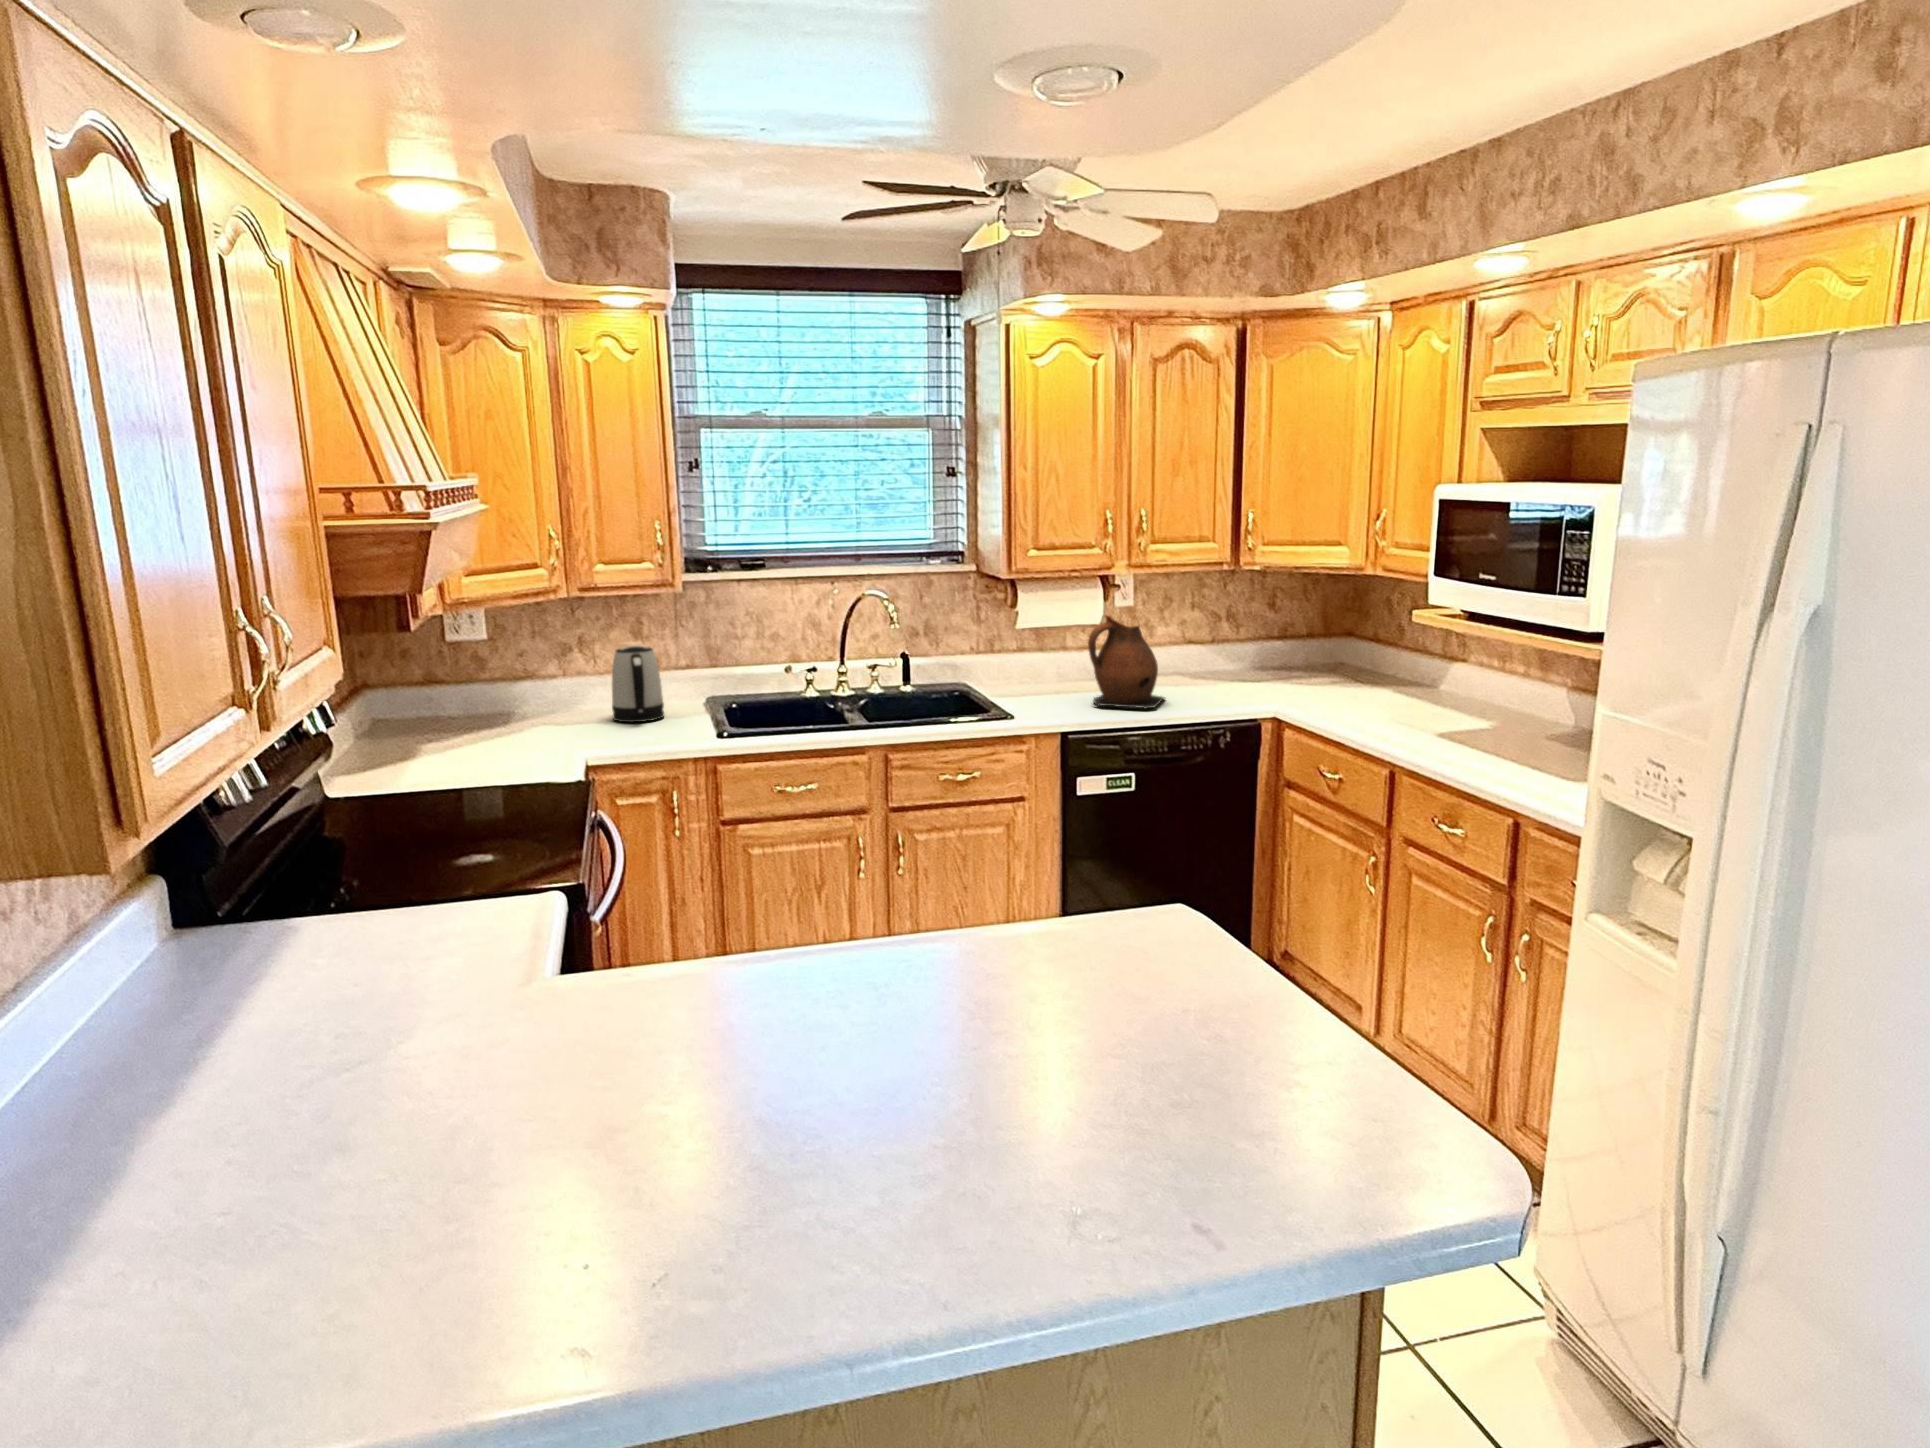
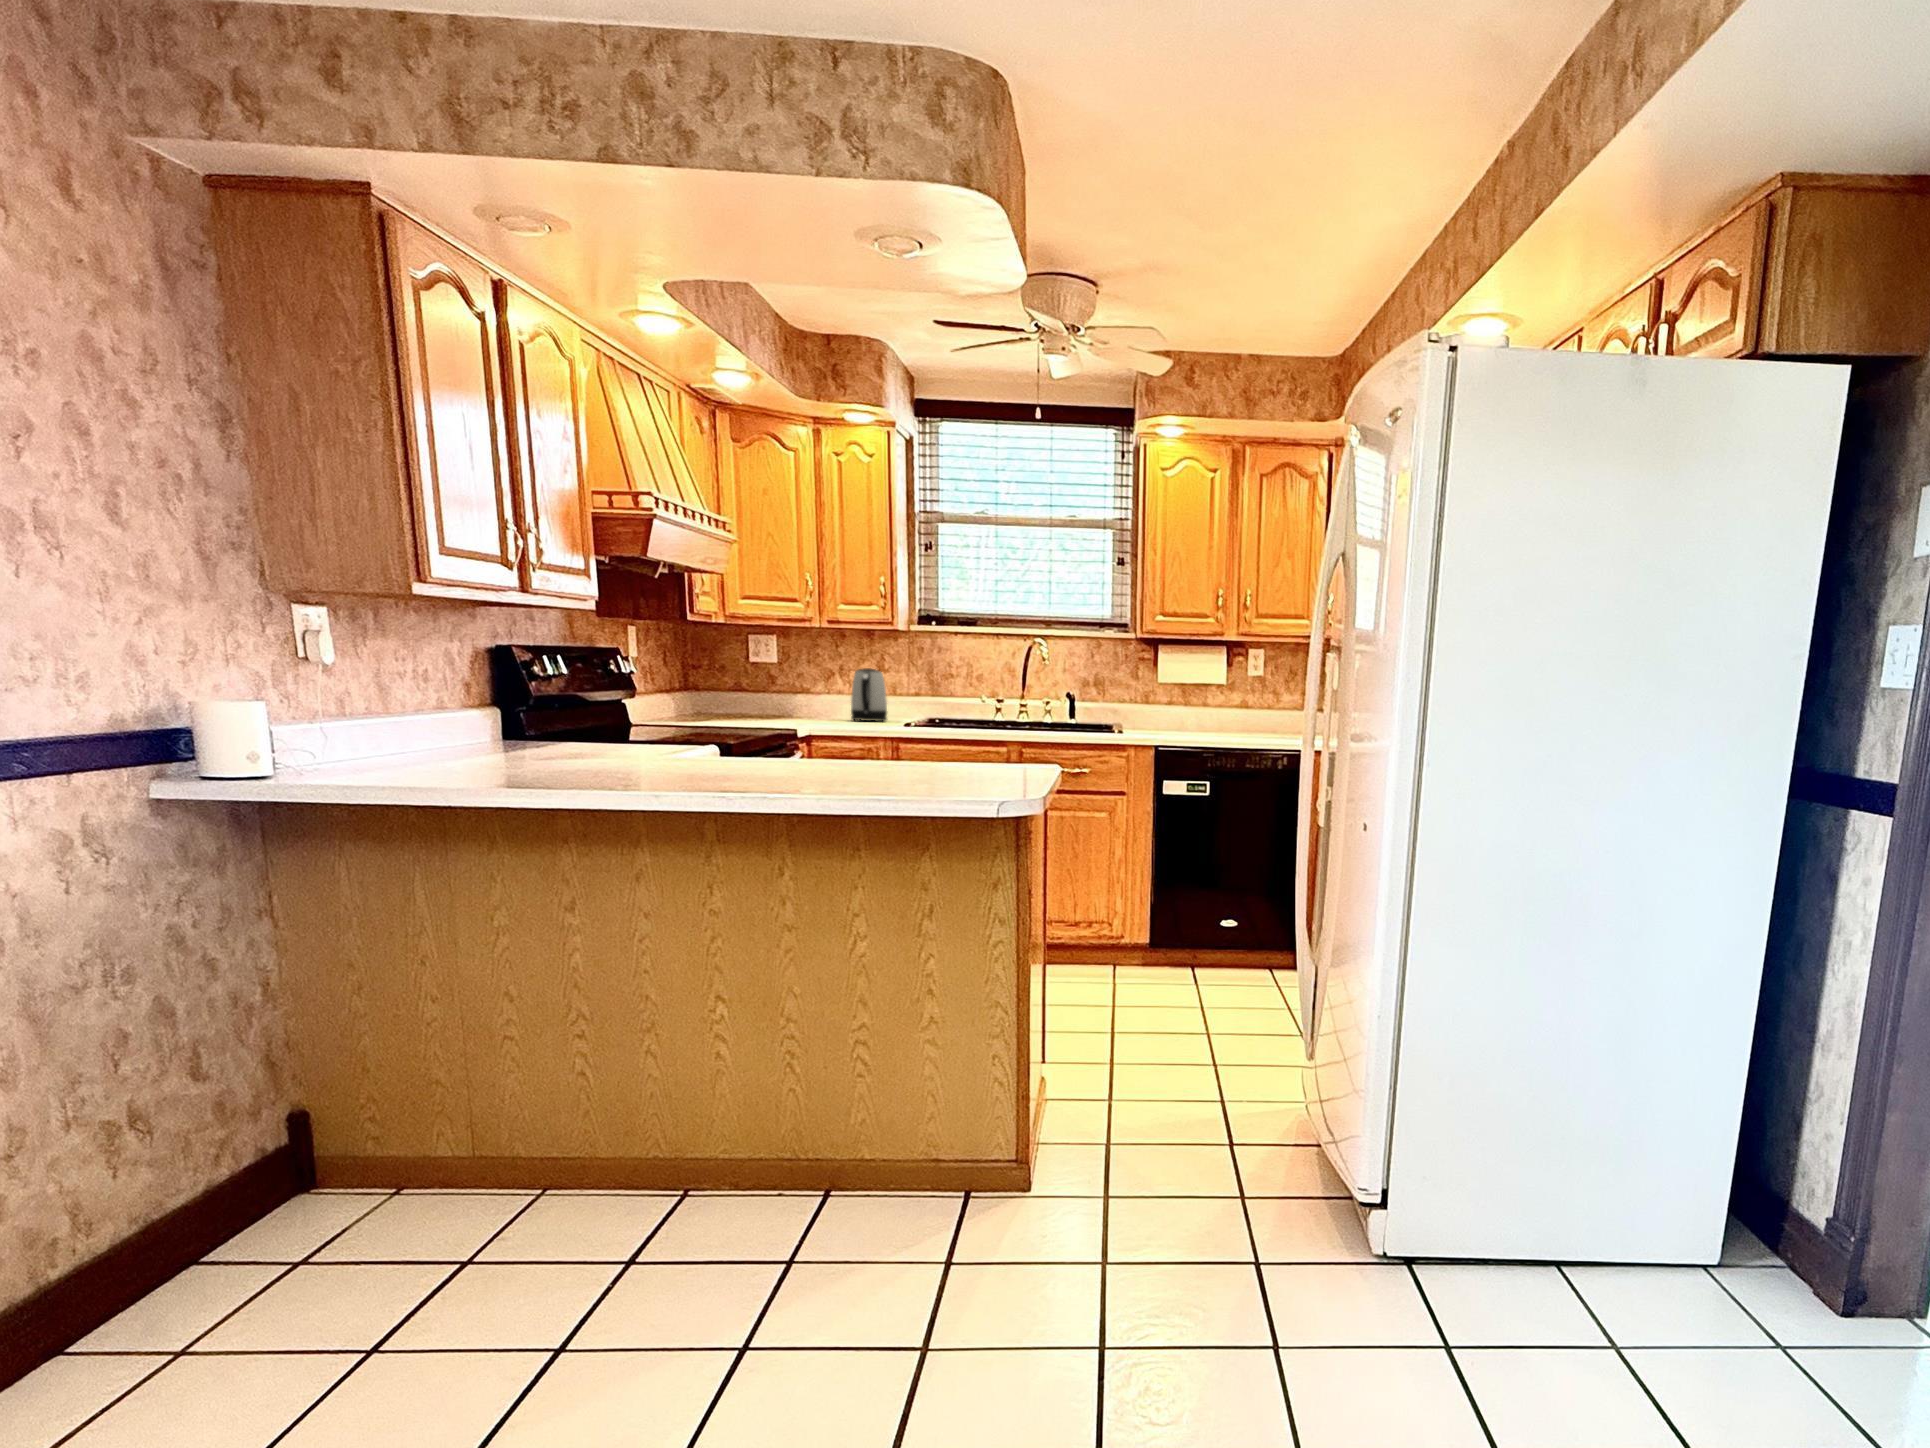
ceramic pitcher: present [1088,615,1165,709] -> none [1189,666,1252,737]

